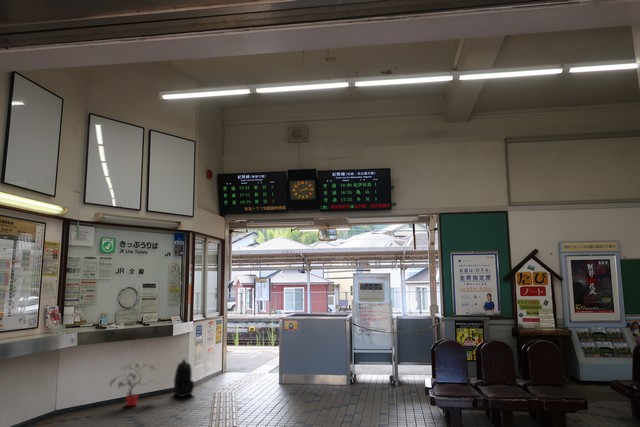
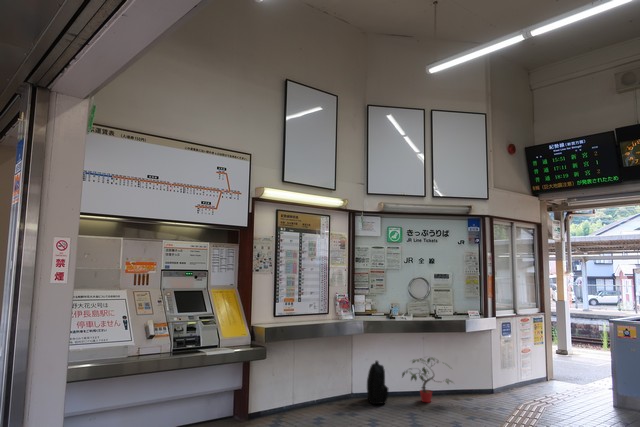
backpack: present [174,359,194,397] -> present [367,361,388,404]

